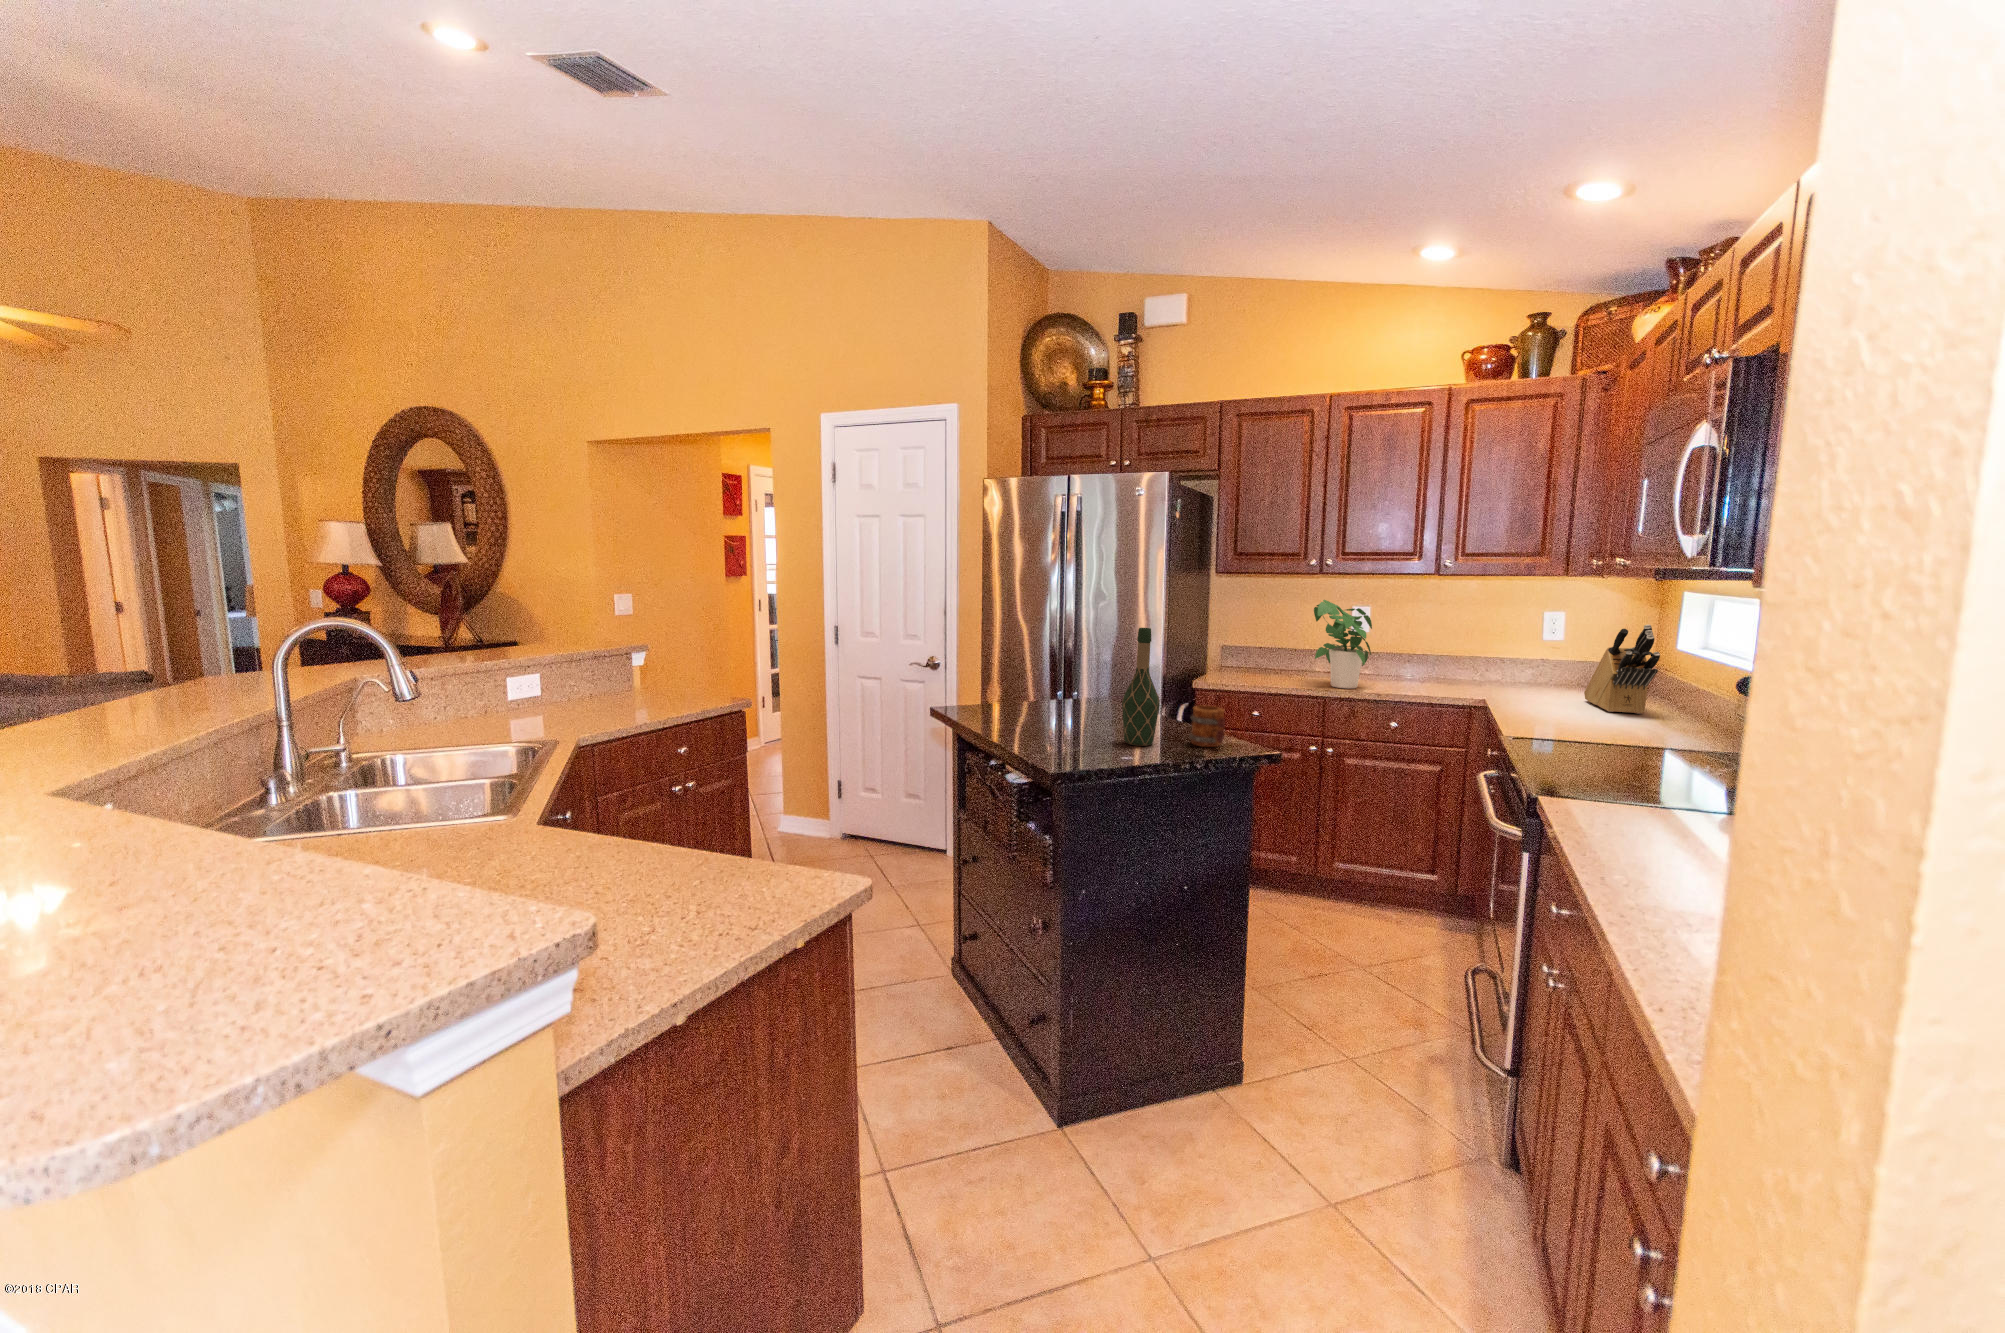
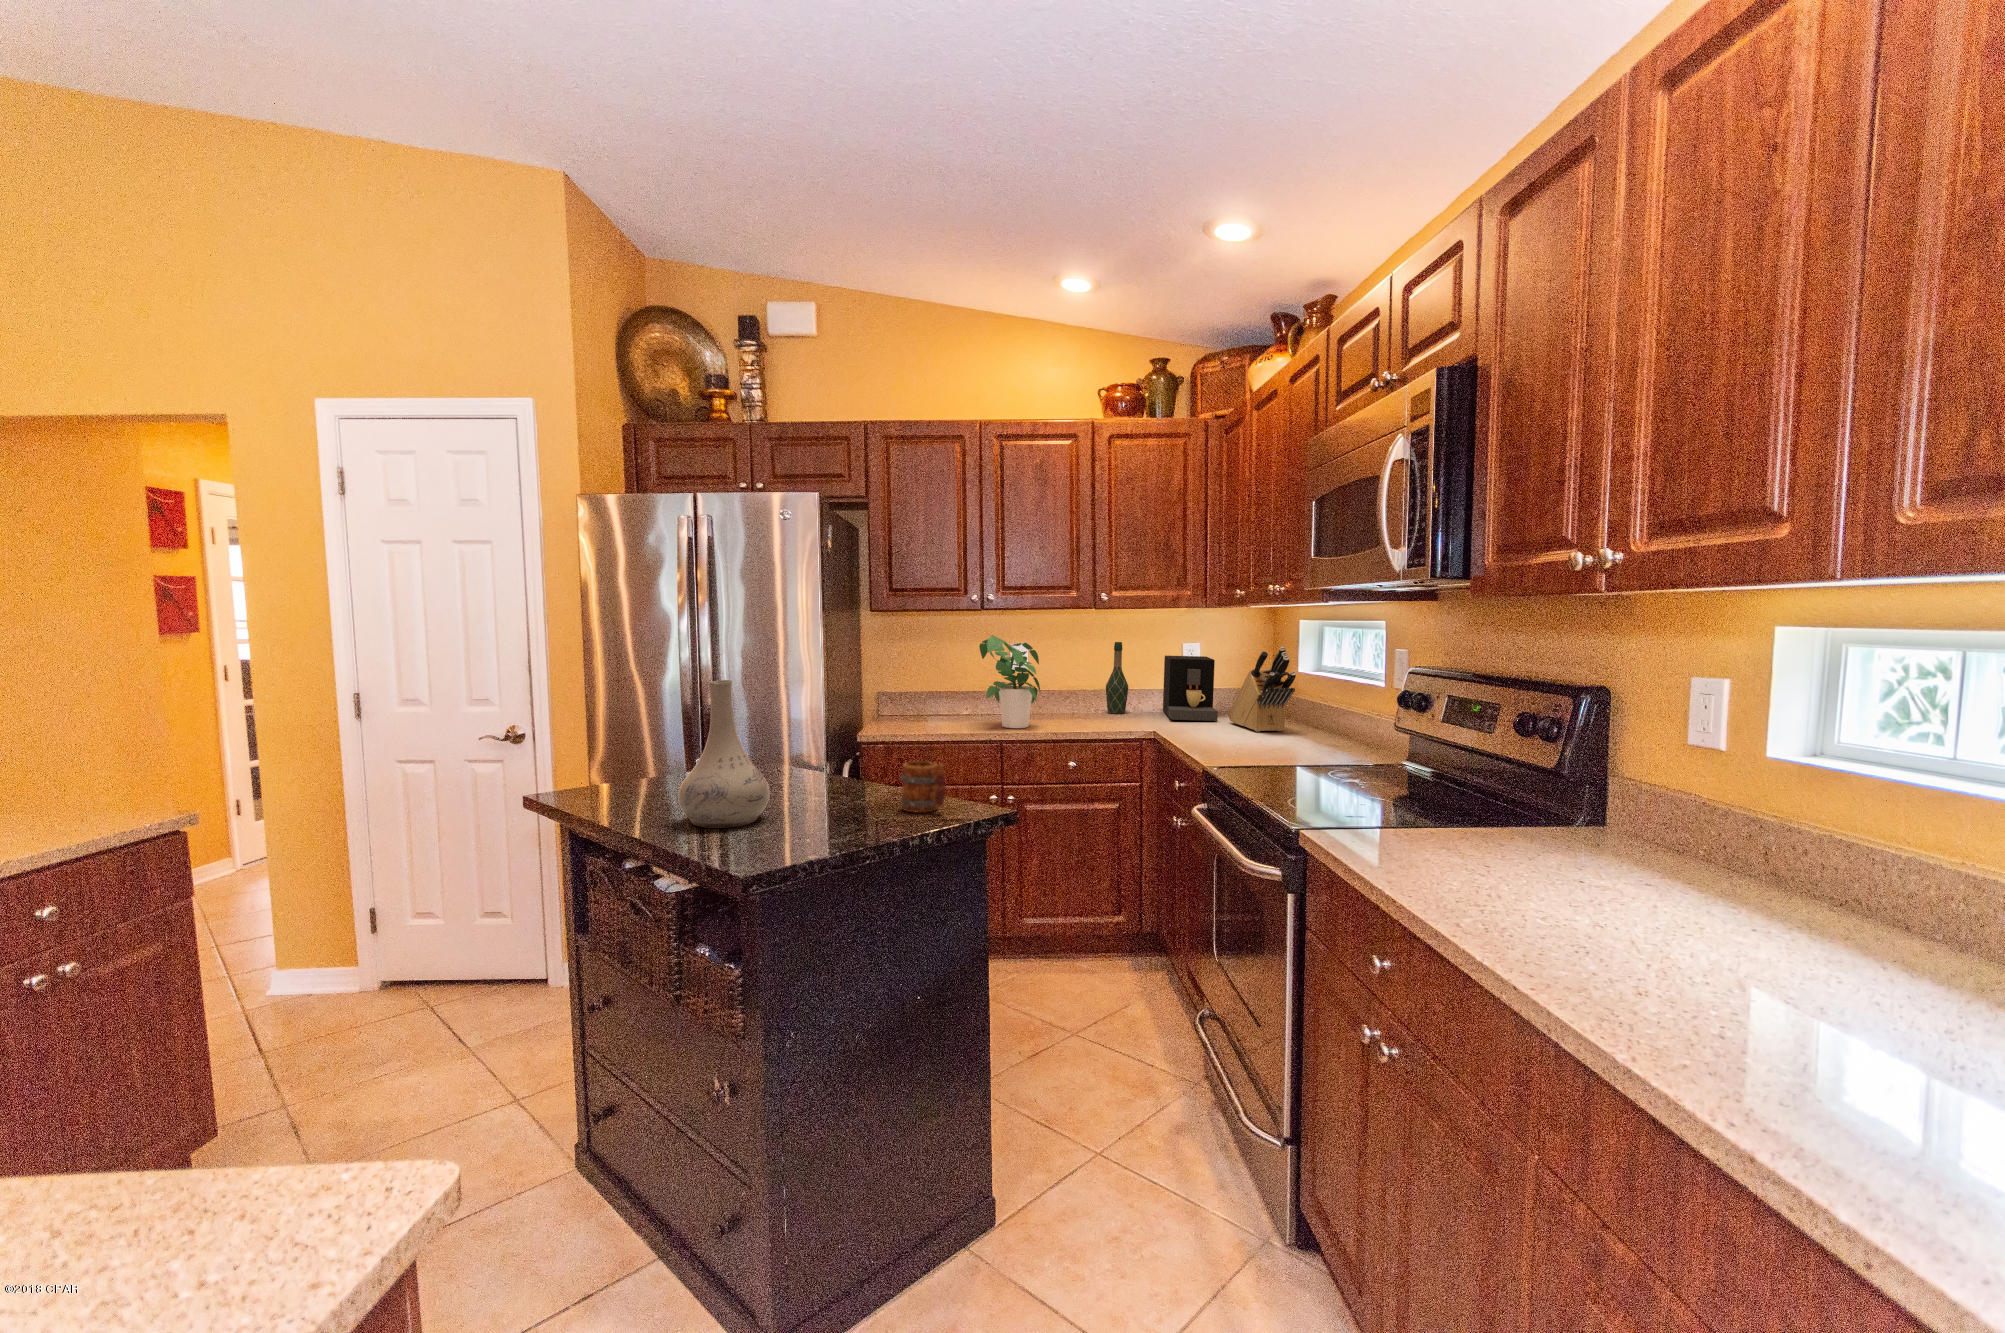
coffee maker: none [1516,626,1577,698] -> present [1163,656,1218,721]
wine bottle: present [1122,628,1160,746] -> present [1106,642,1128,714]
vase: none [1025,632,1090,741] -> present [678,680,770,828]

